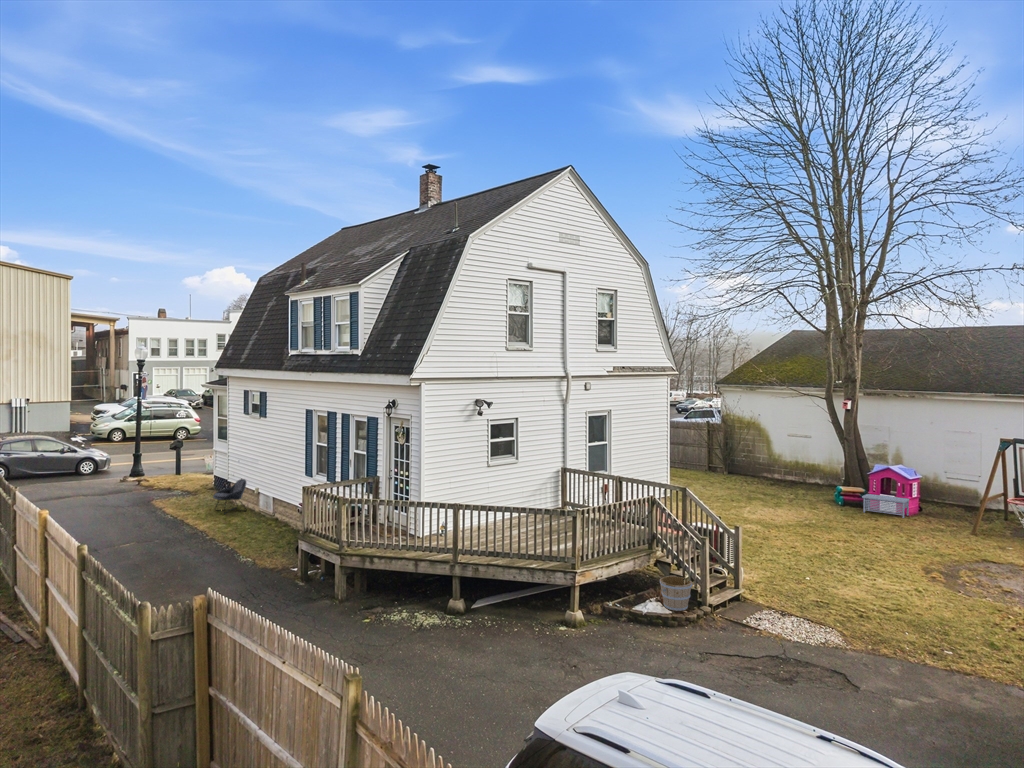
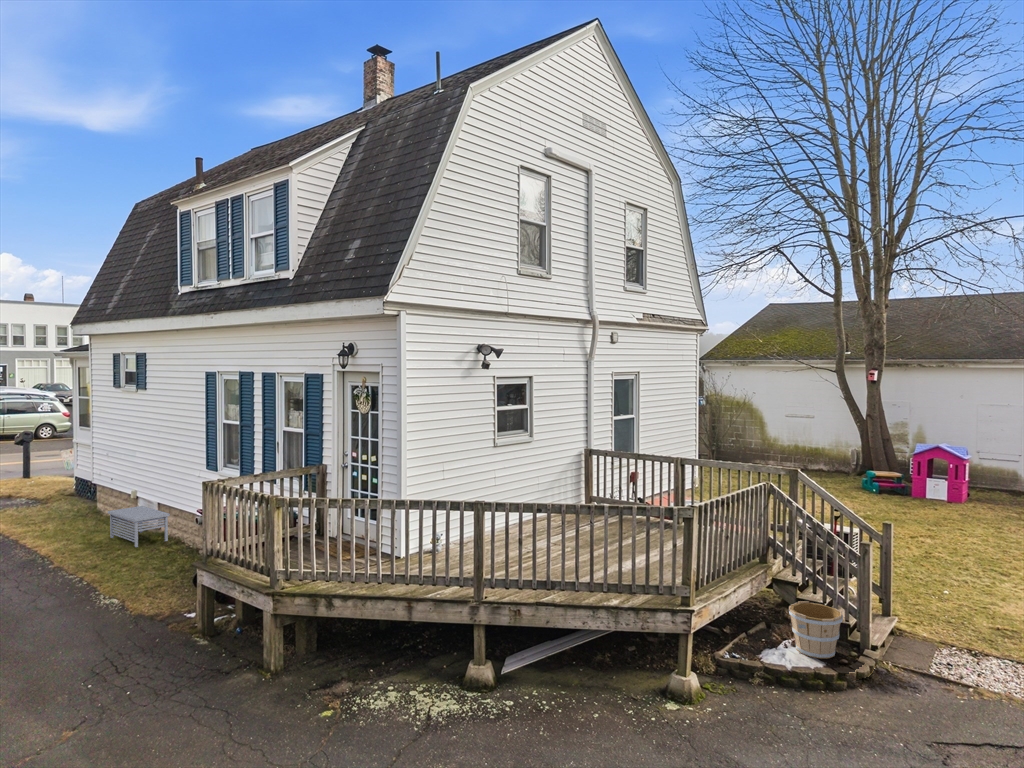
lounge chair: present [213,479,246,513] -> none [66,479,119,531]
storage bench: present [862,494,910,518] -> present [108,506,170,547]

